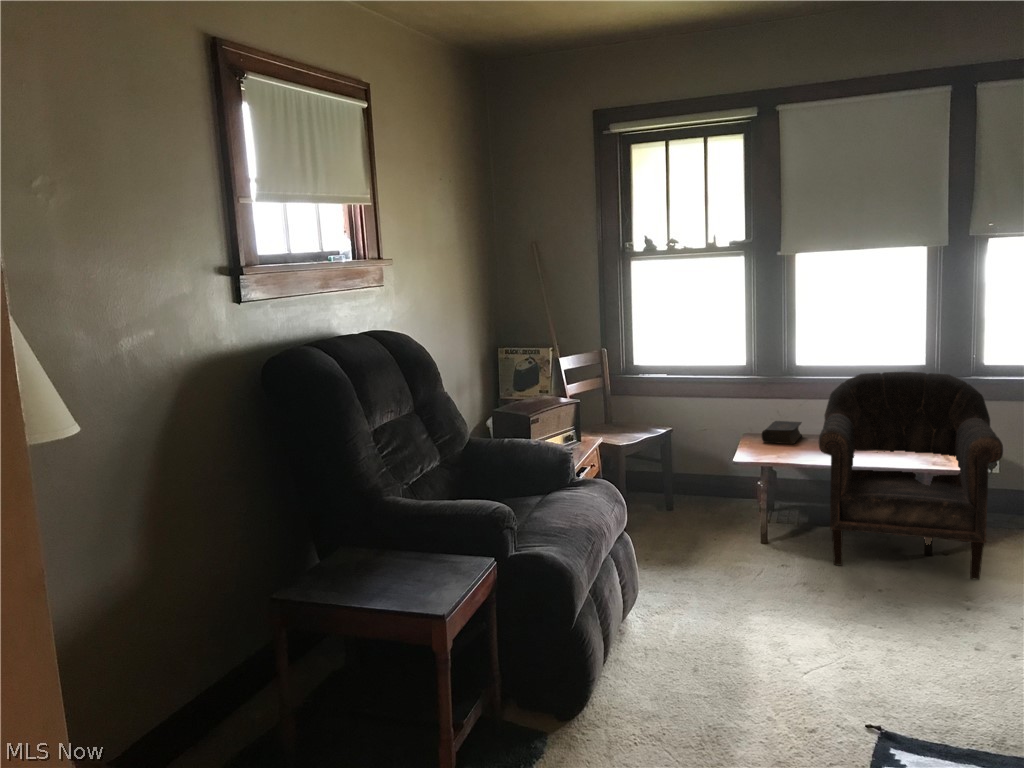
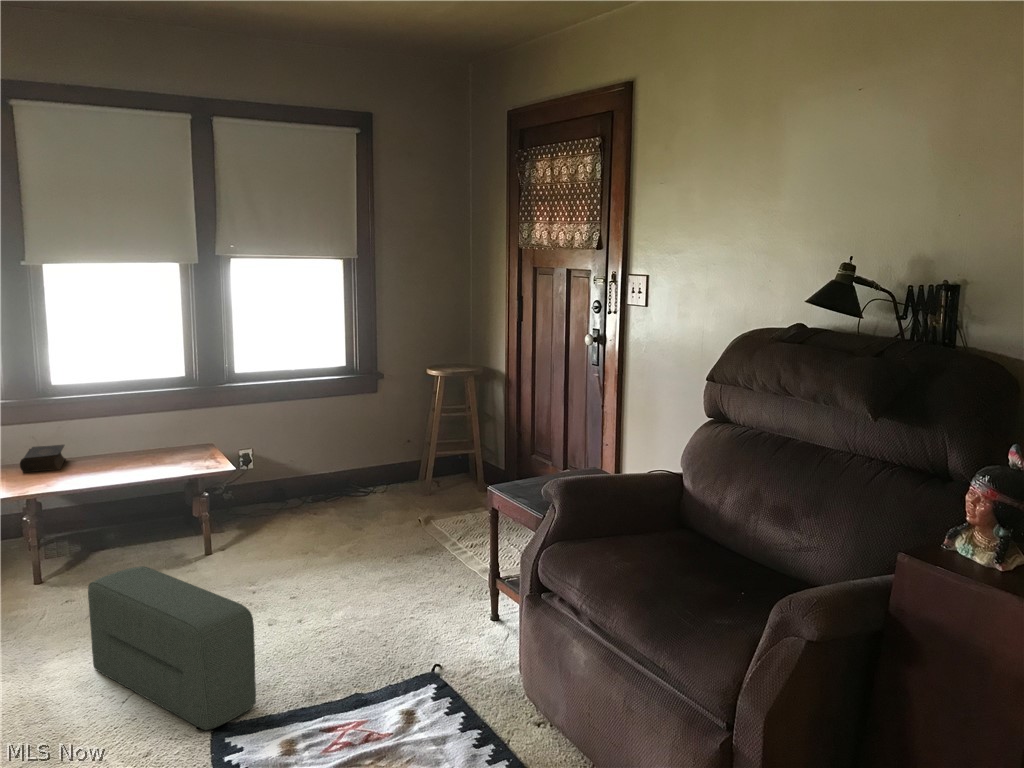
armchair: present [819,372,1003,580] -> none [92,384,267,587]
pouf: none [787,548,937,733] -> present [88,566,256,730]

